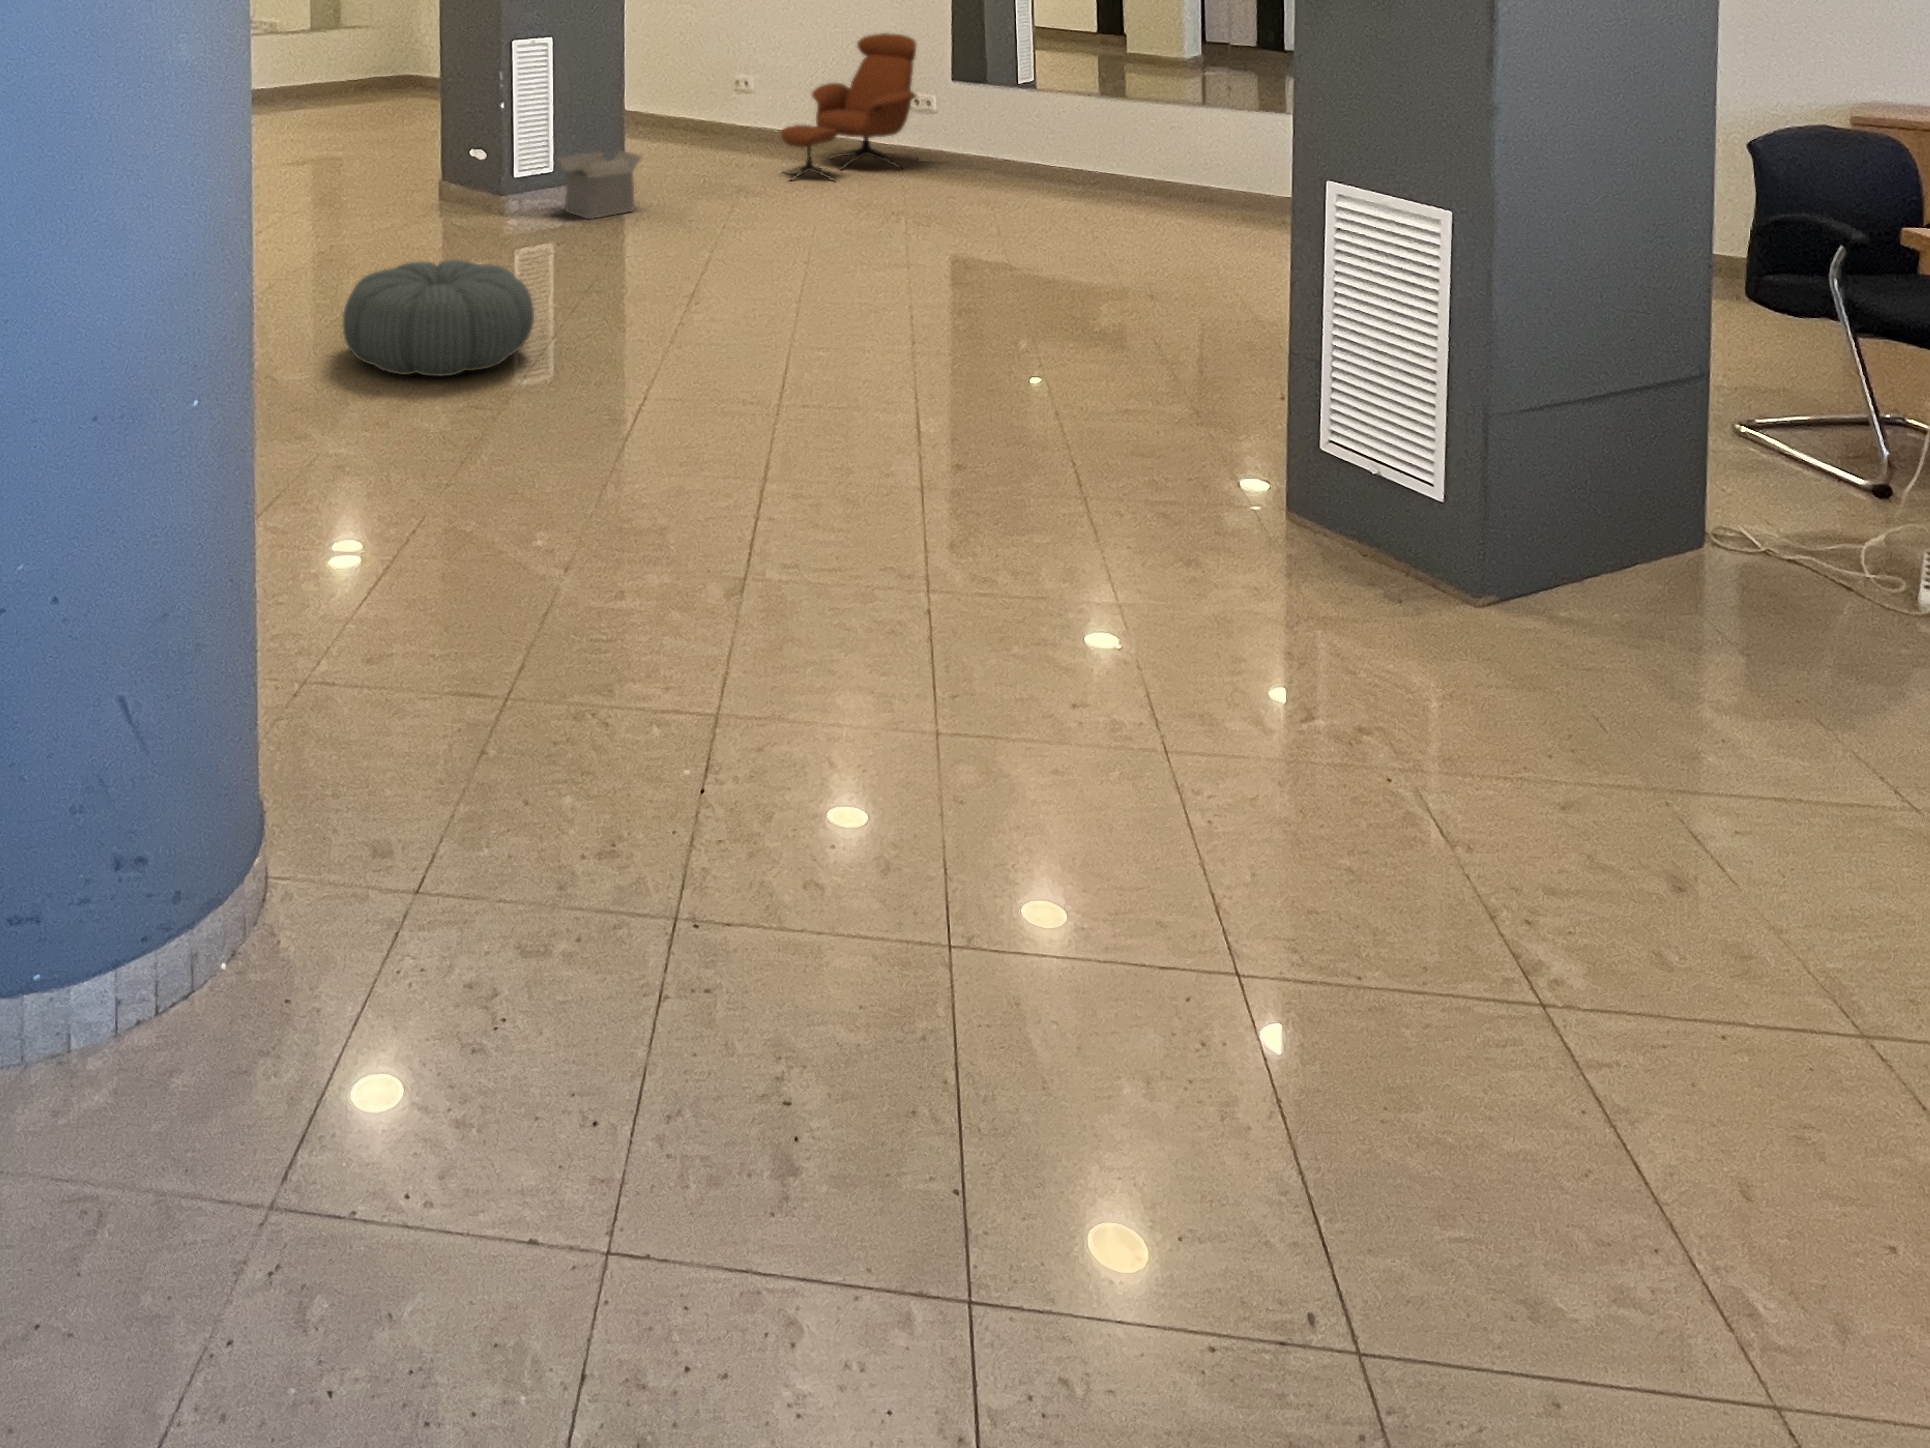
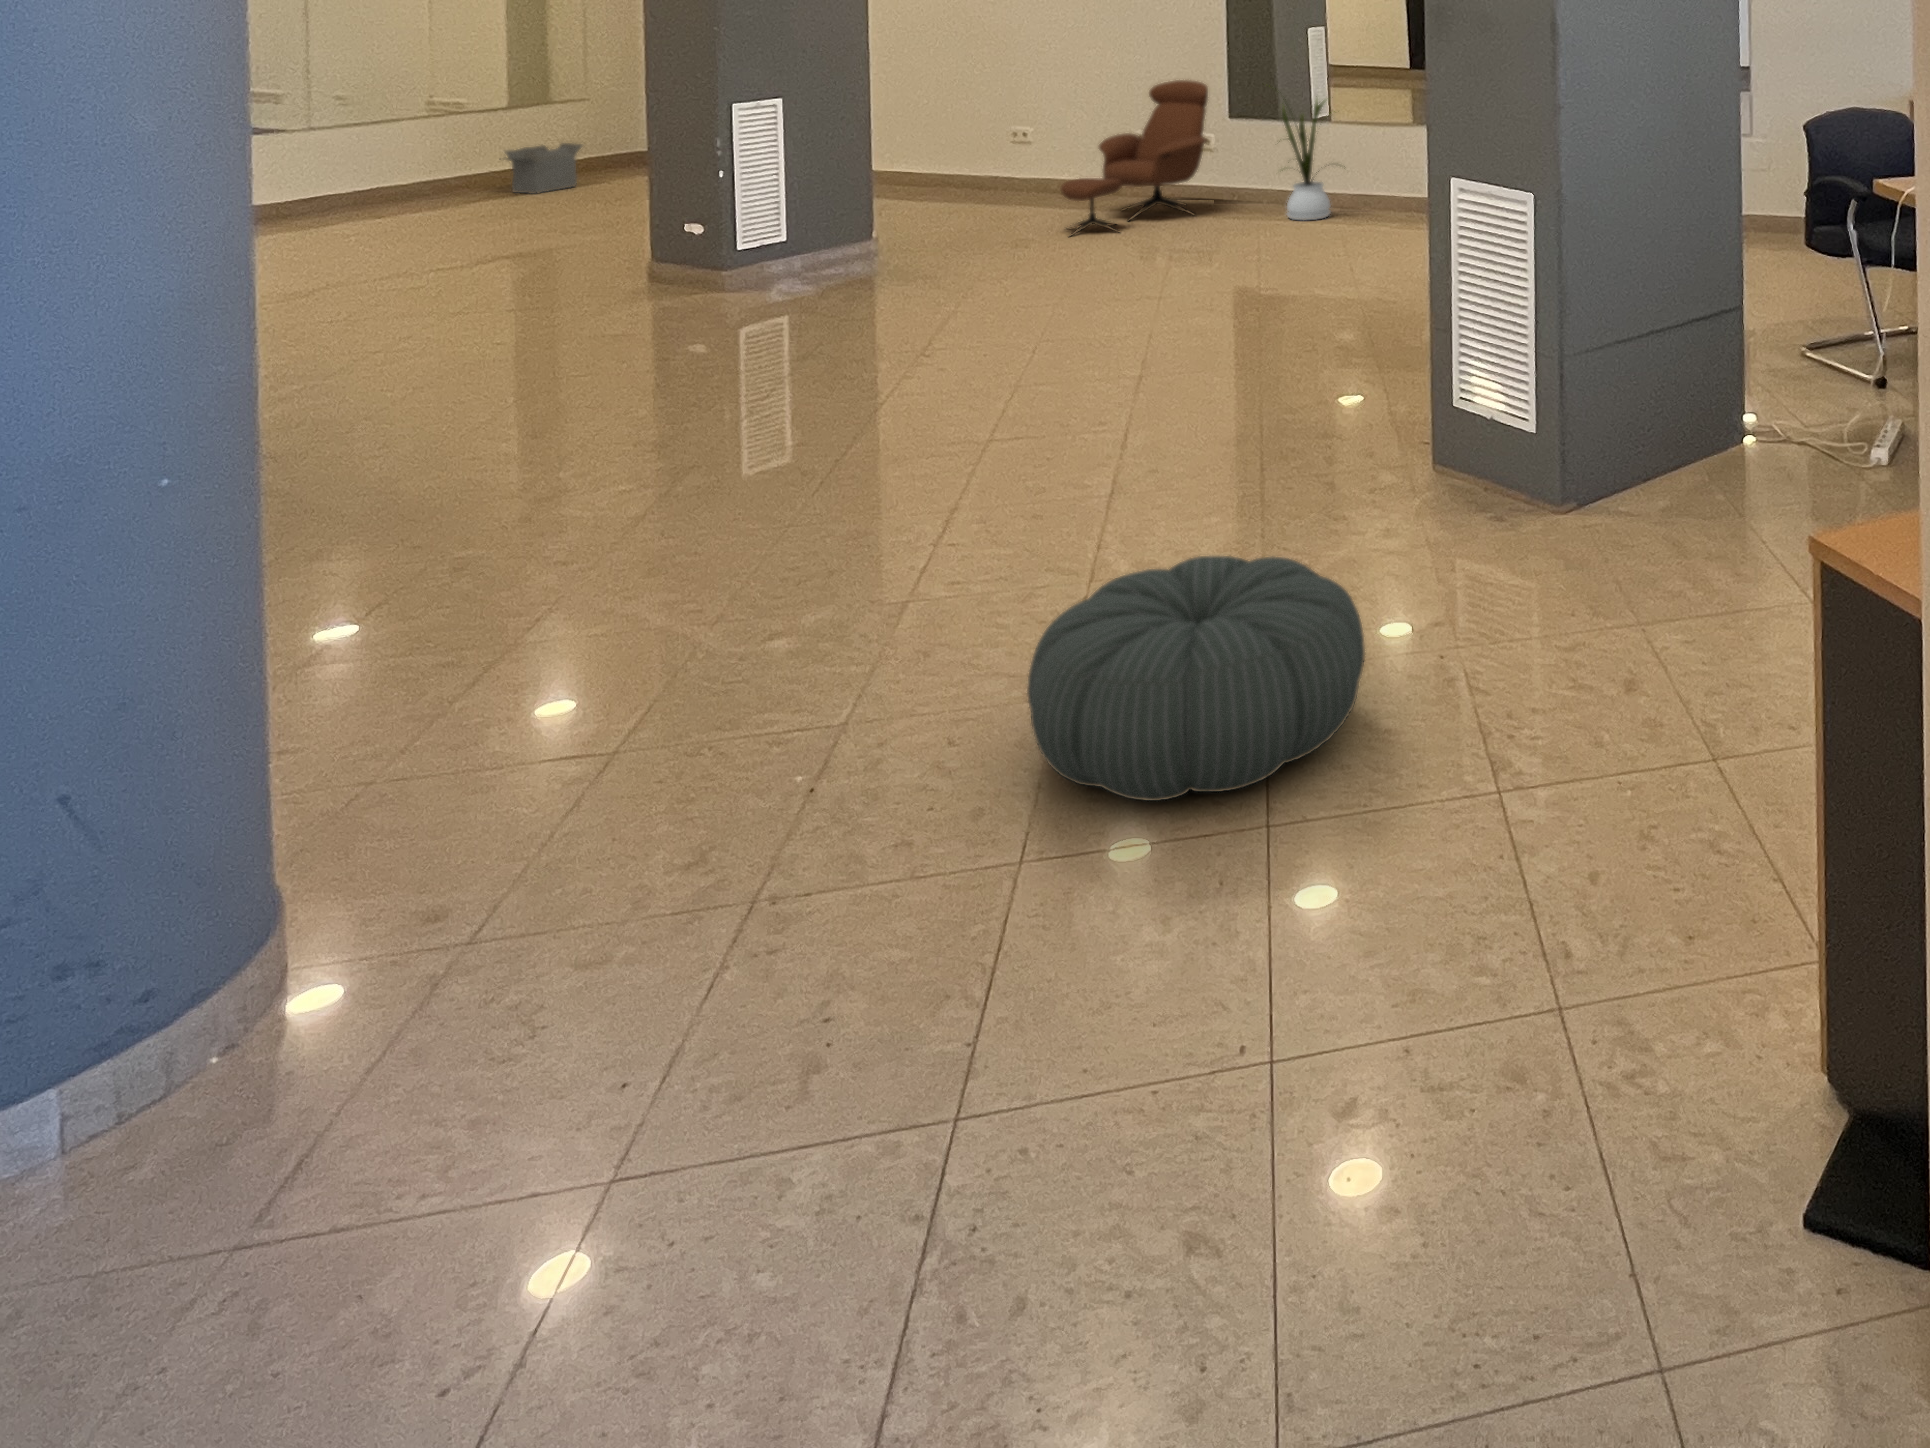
house plant: none [972,41,1063,185] -> present [1275,88,1330,221]
cardboard box: present [558,151,642,219] -> present [505,143,582,194]
pouf: present [343,260,534,376] -> present [1027,556,1365,801]

